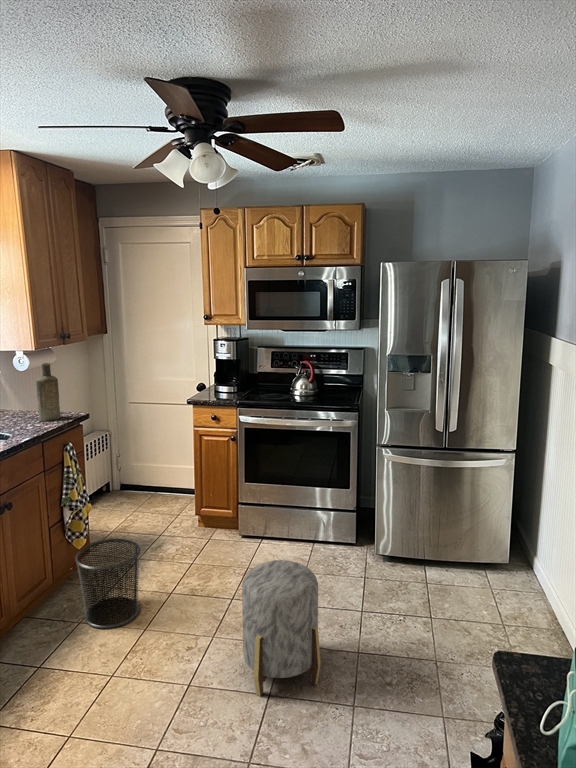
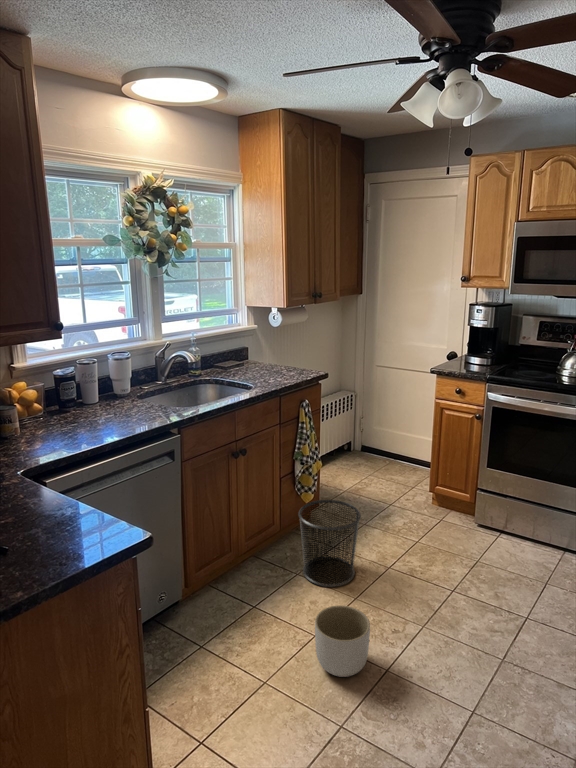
bottle: present [36,363,60,421] -> none [278,320,302,376]
stool: present [242,560,321,696] -> none [450,565,551,723]
planter: none [114,636,170,707] -> present [315,605,370,677]

